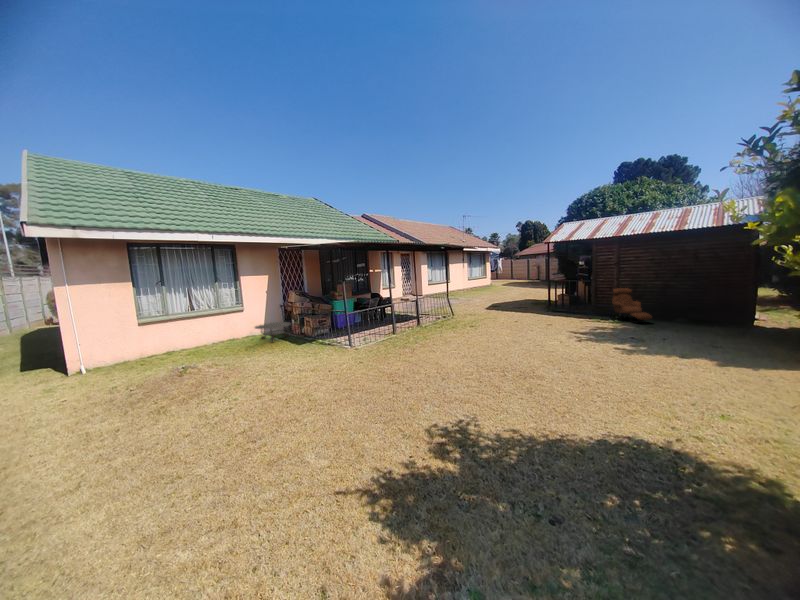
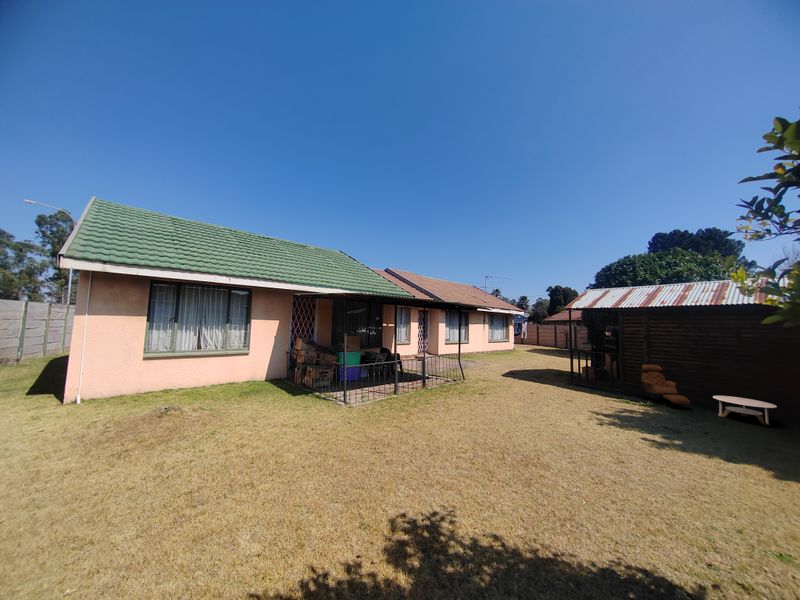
round table: present [255,322,290,343] -> present [713,396,777,426]

